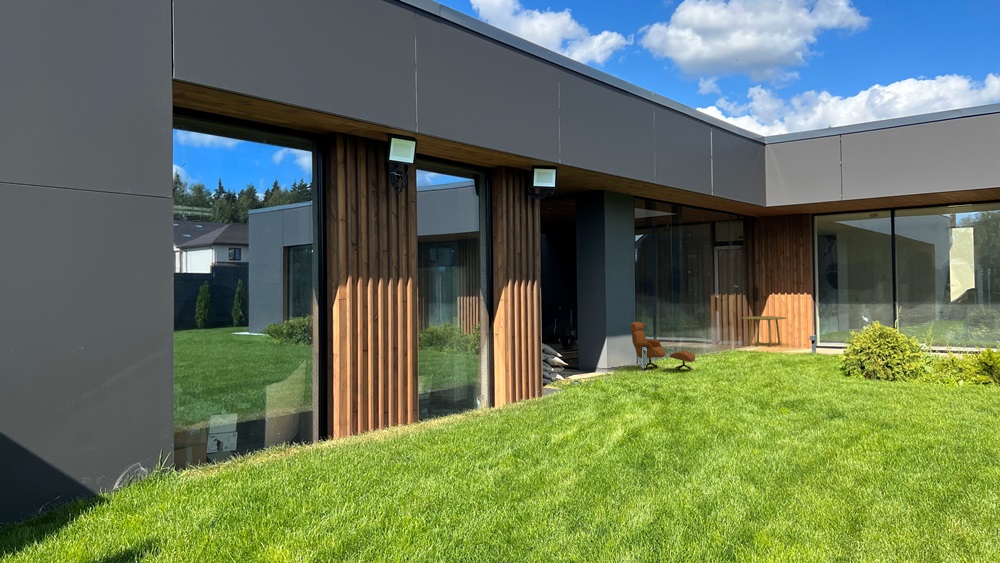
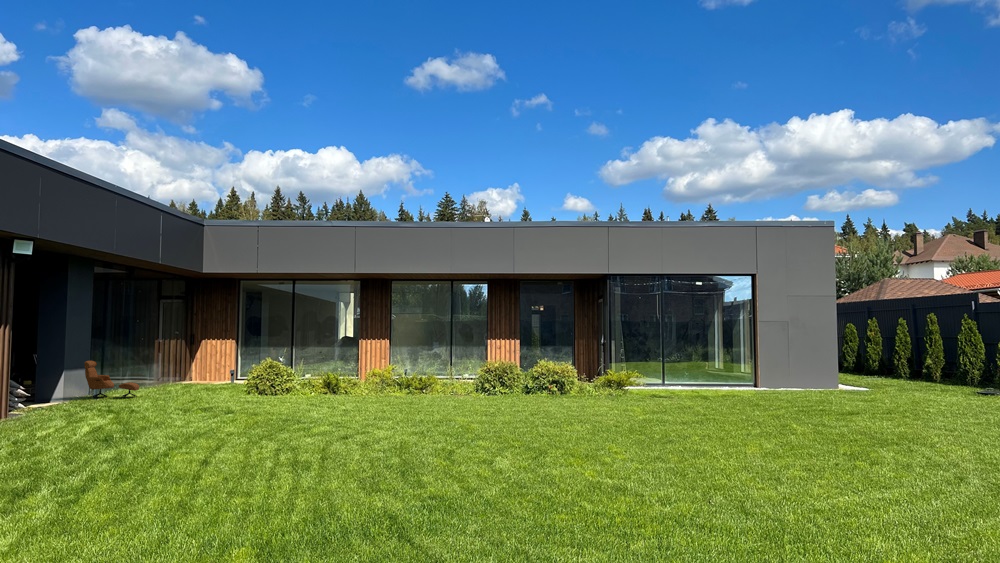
round table: present [742,316,786,346] -> none [180,357,216,380]

